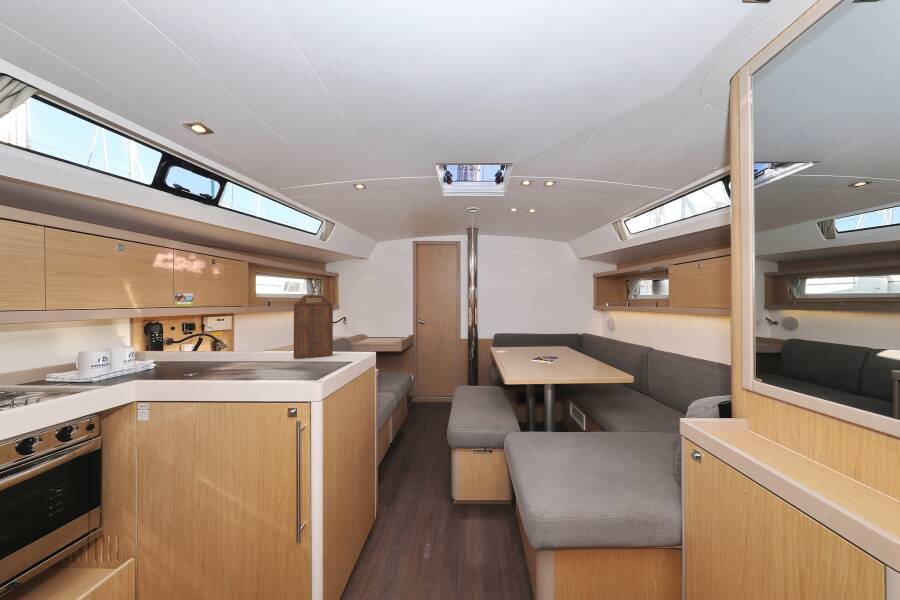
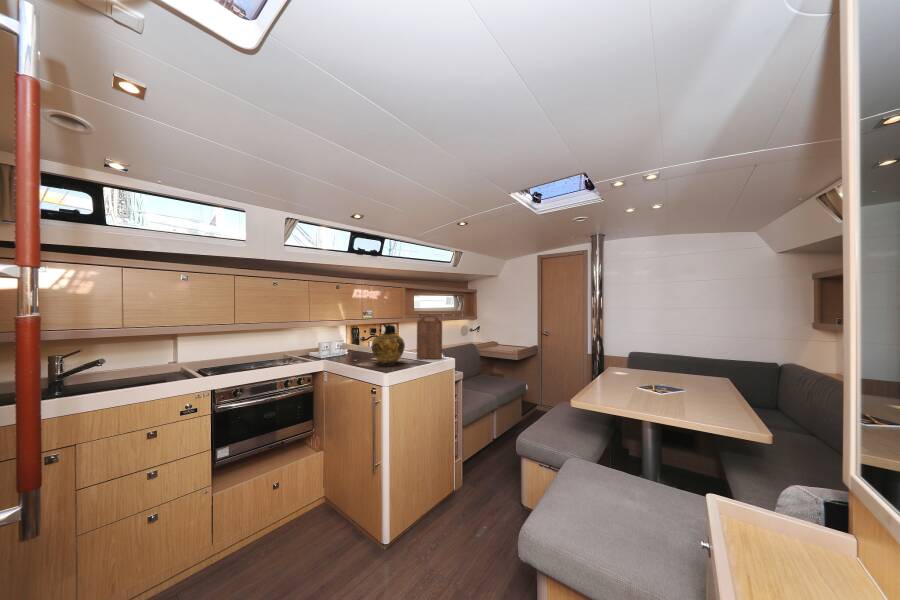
ceramic jug: none [220,305,281,371] -> present [371,324,405,365]

